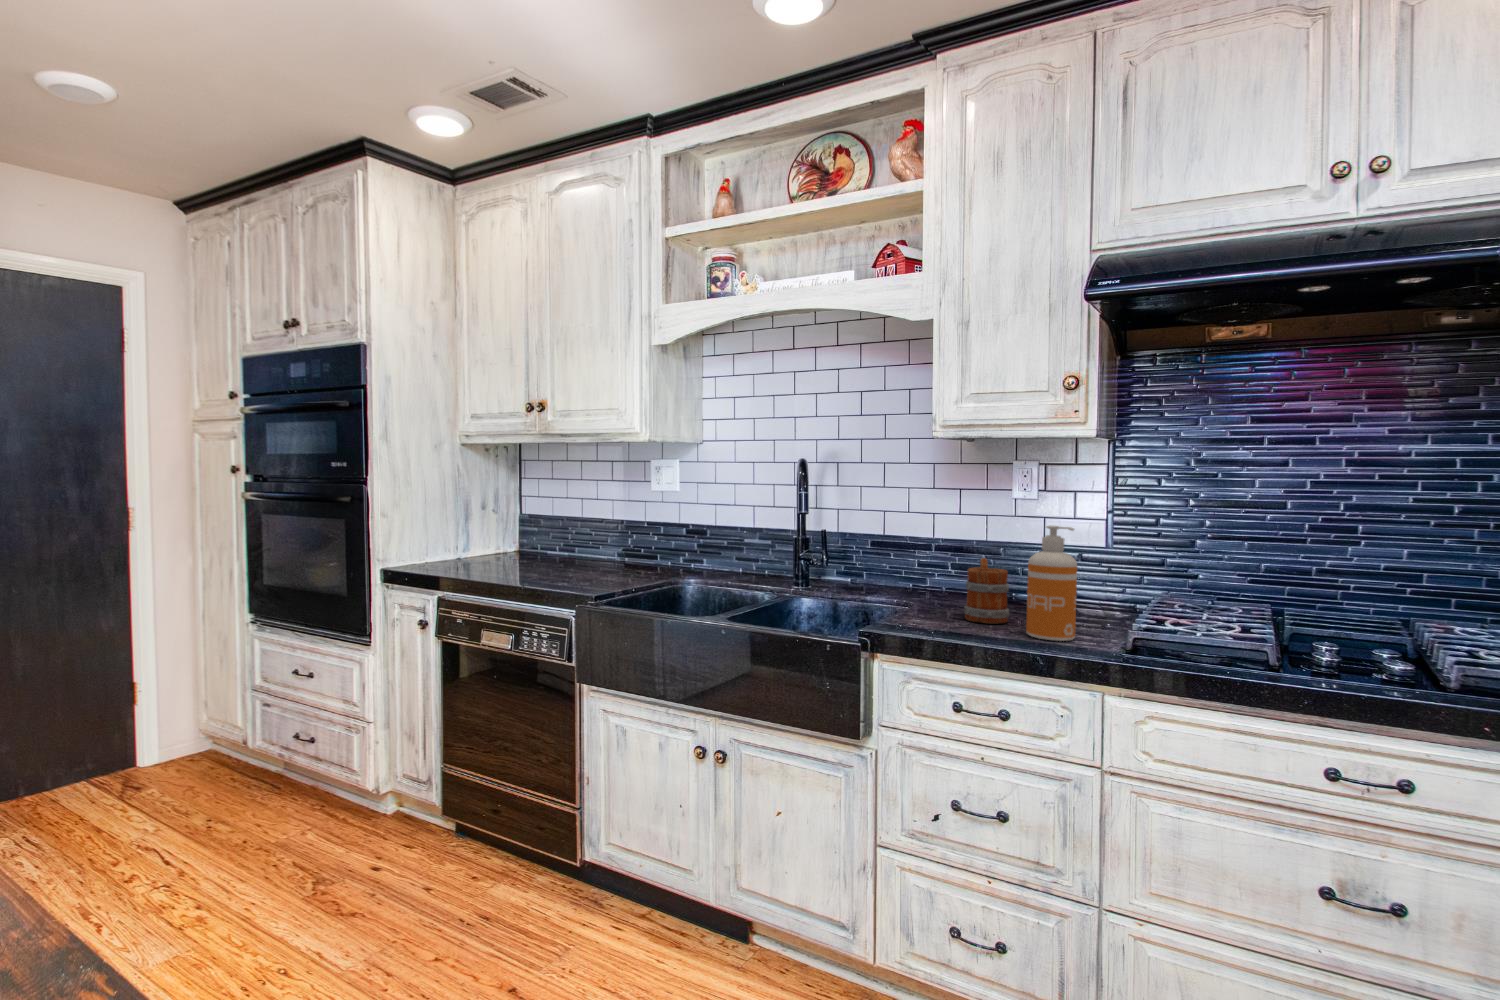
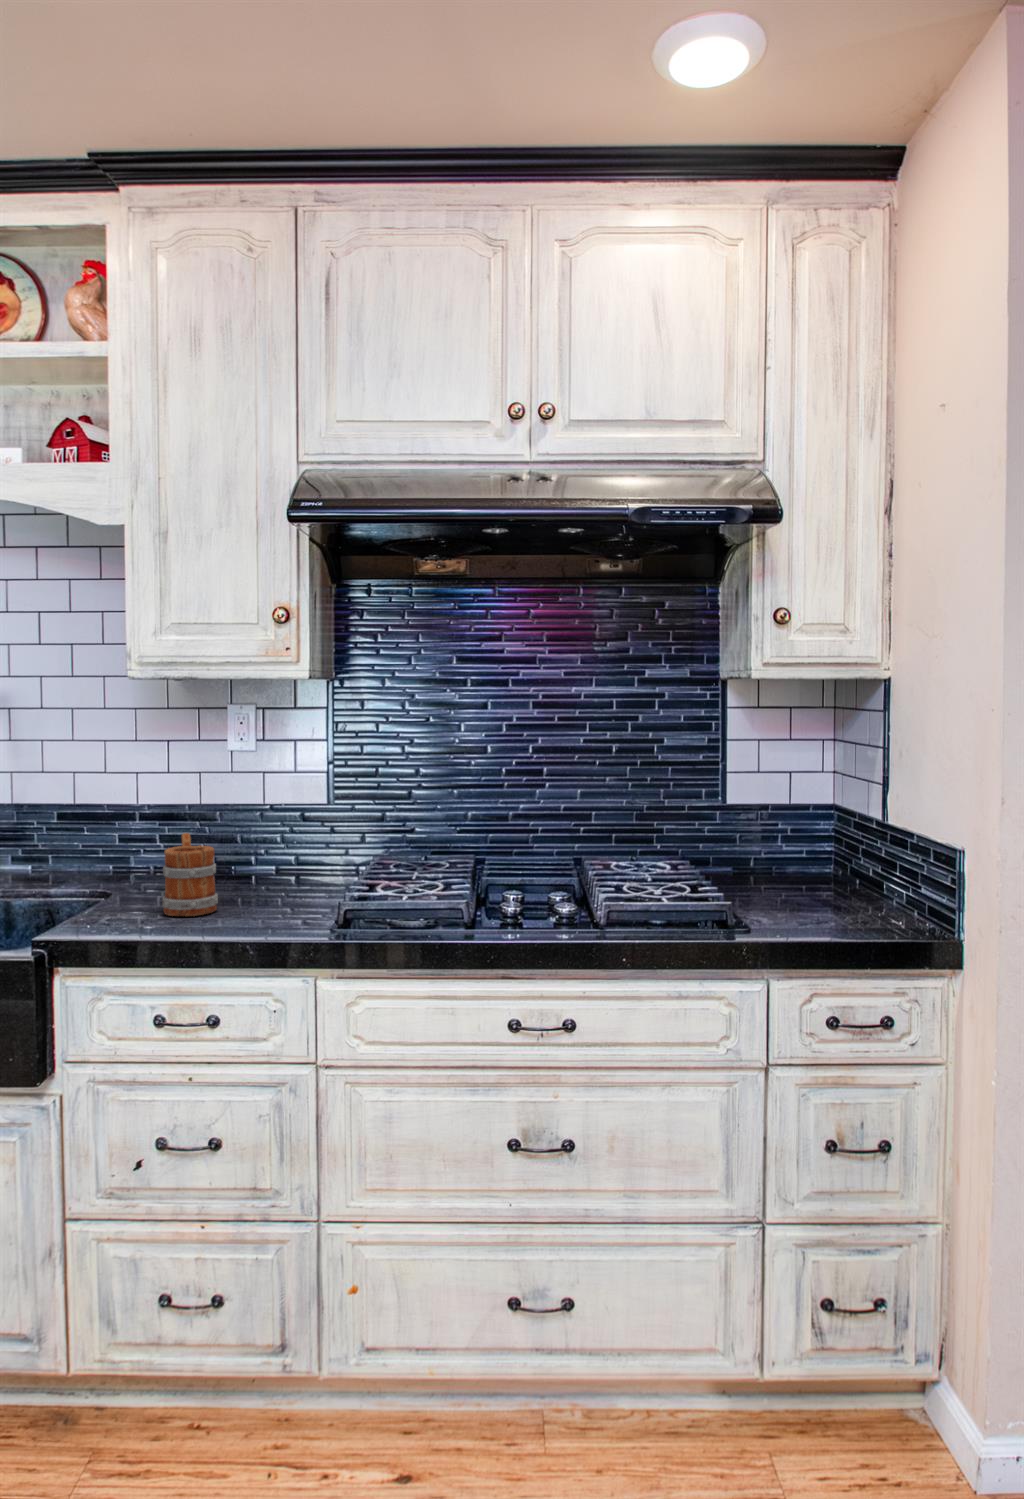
soap dispenser: present [1026,525,1077,641] -> none [234,793,289,928]

